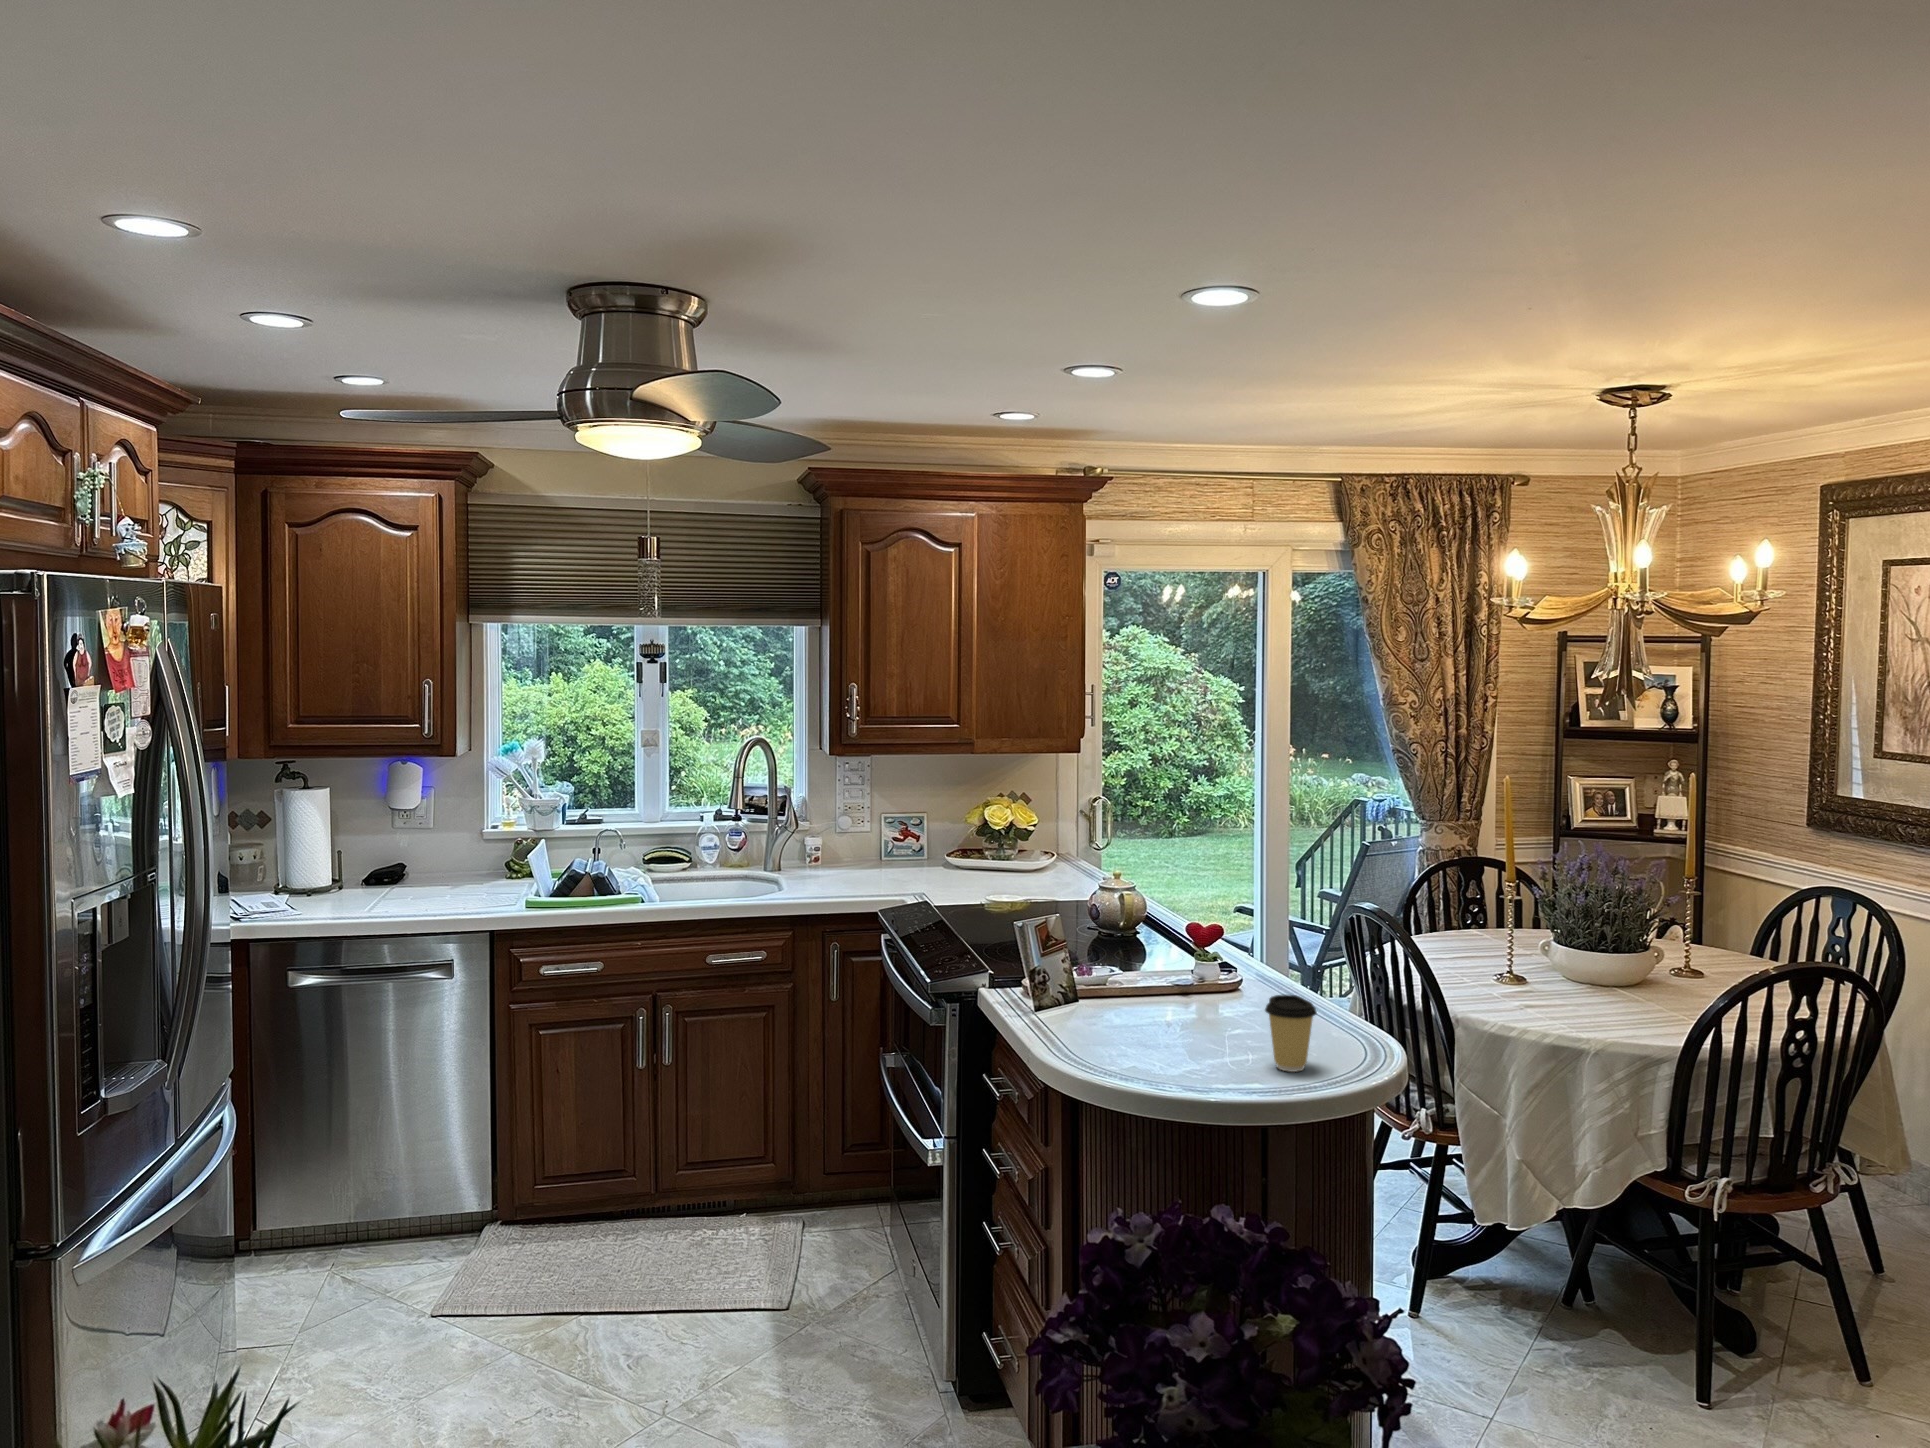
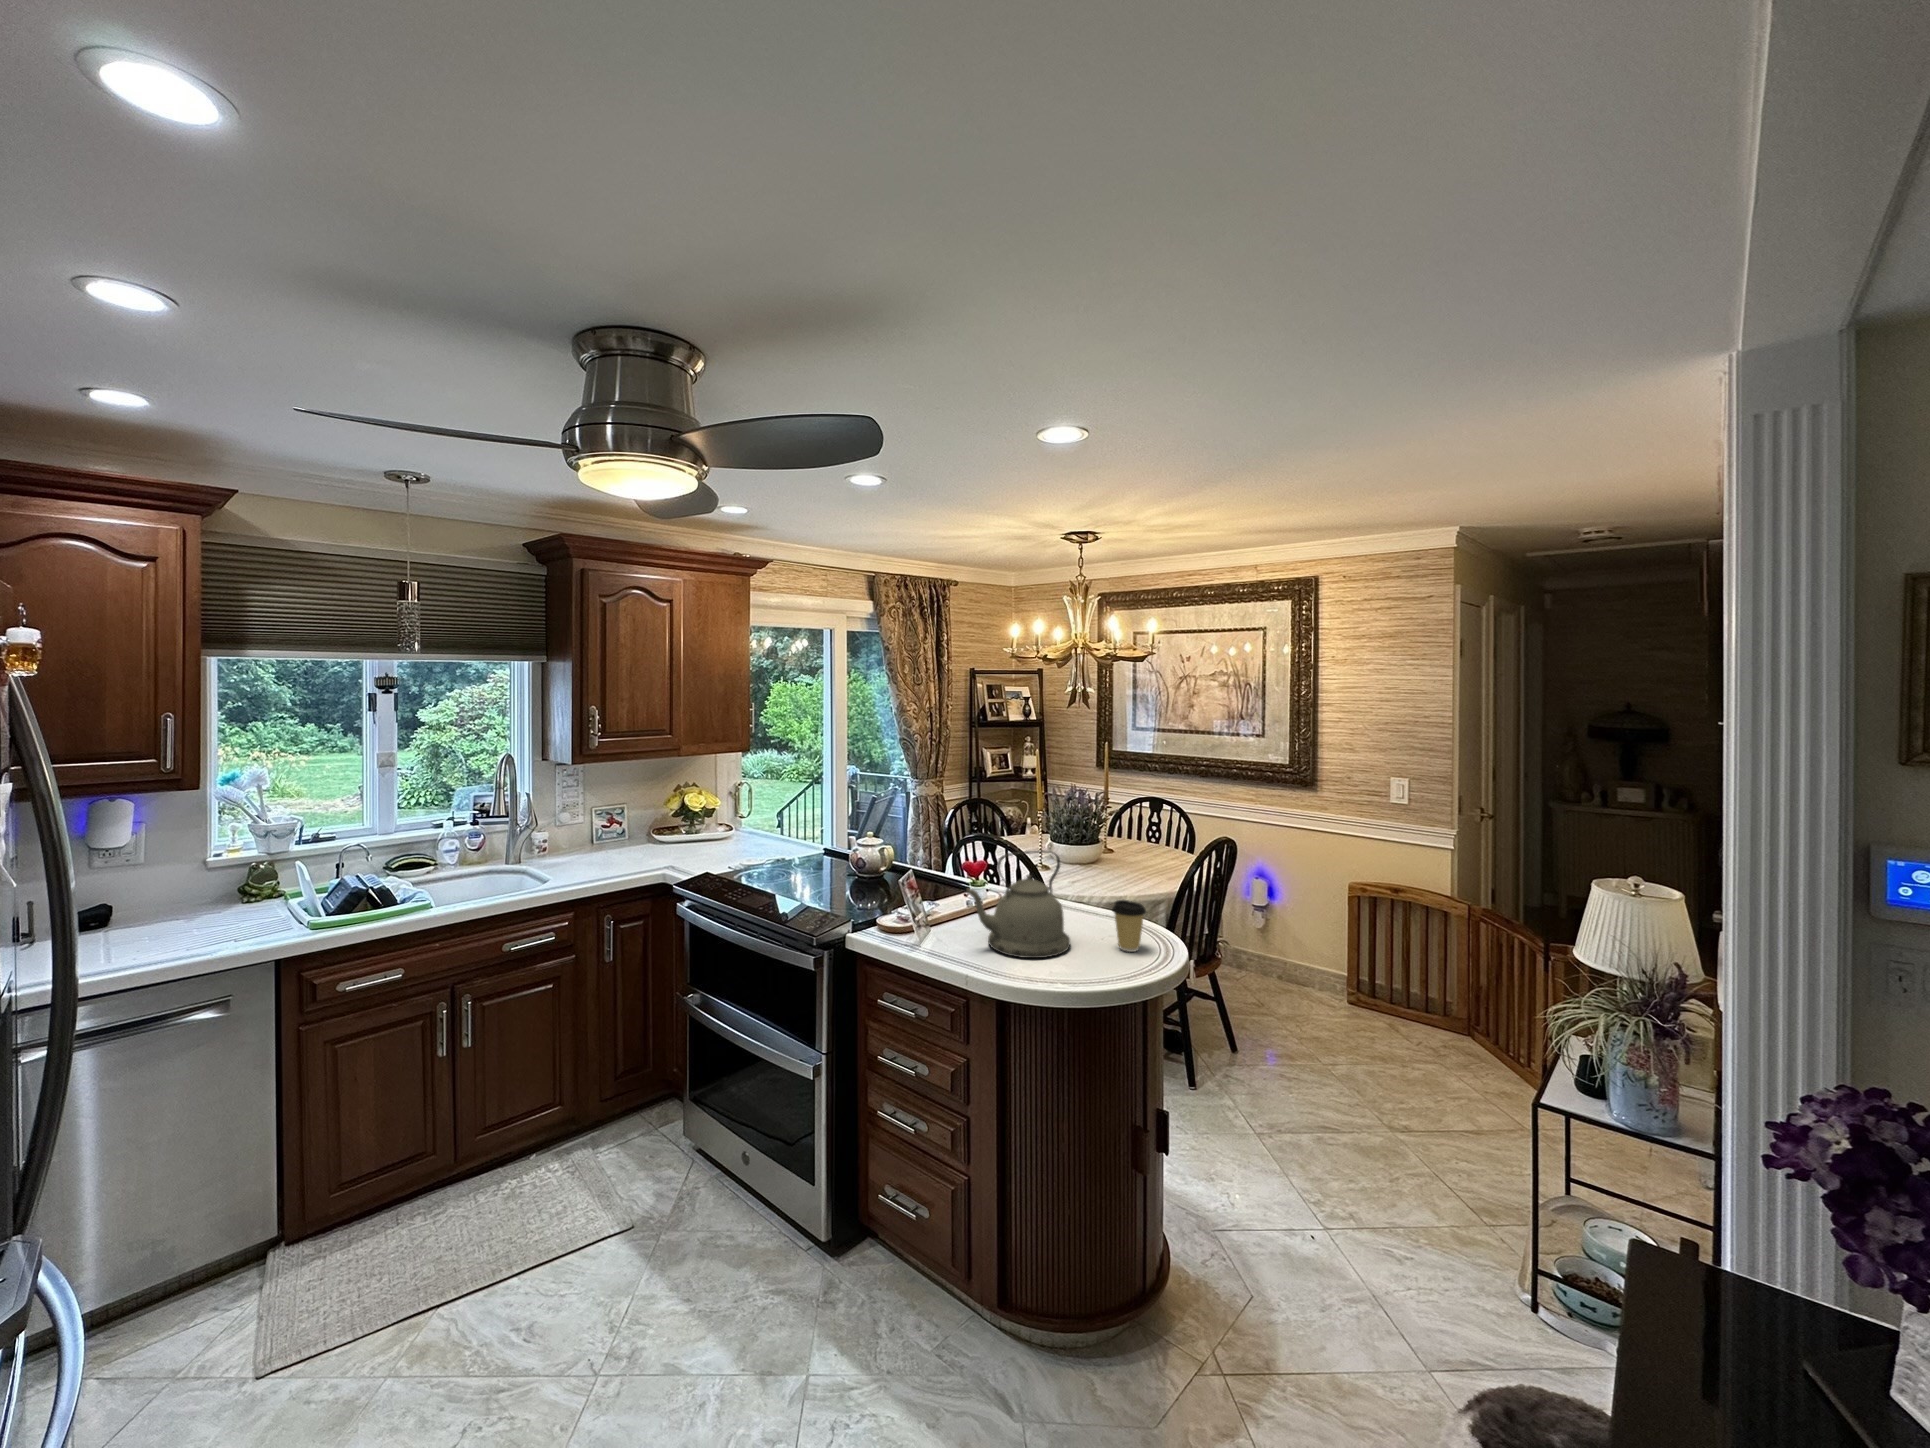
kettle: none [1073,906,1225,1056] -> present [966,851,1070,958]

